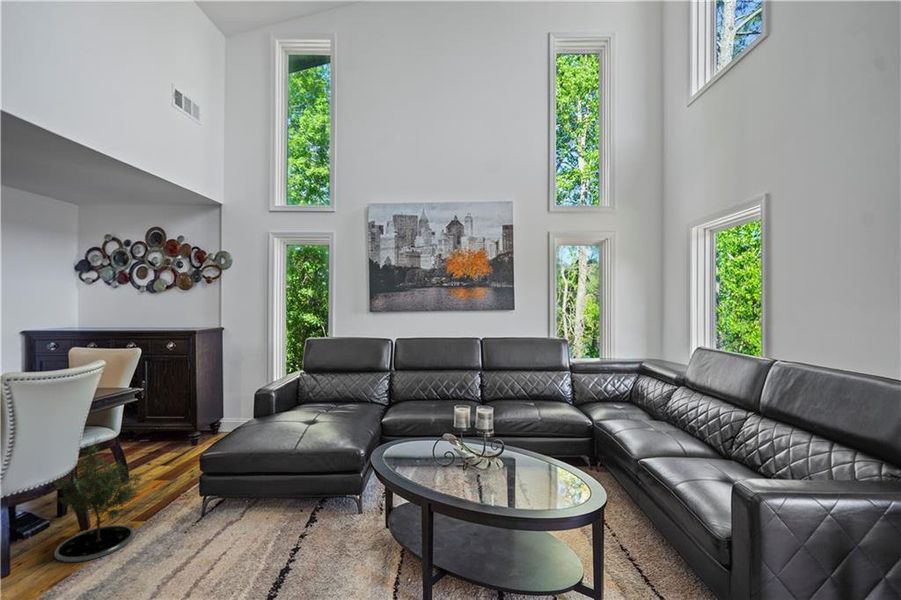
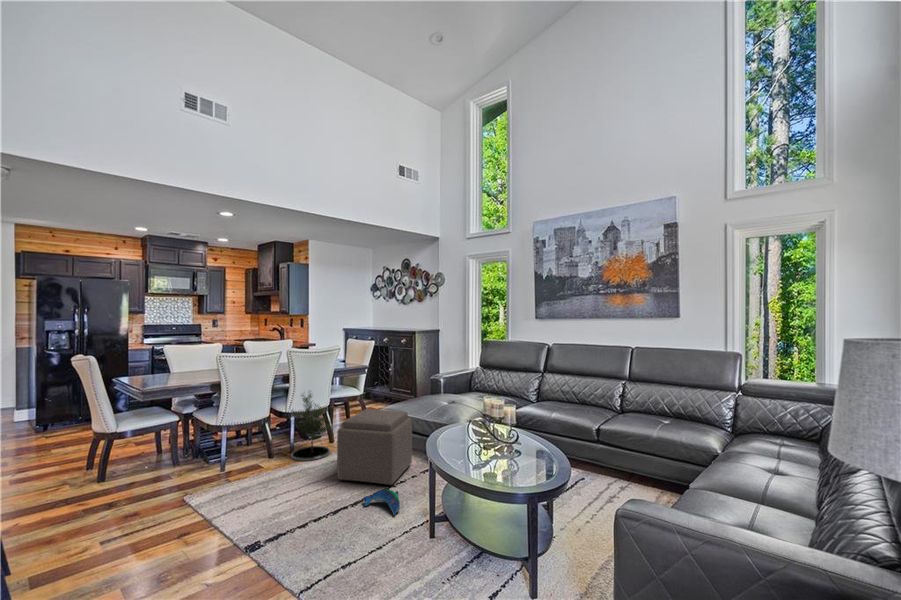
ottoman: none [201,442,295,562] -> present [337,409,412,485]
plush toy: none [279,545,344,582] -> present [363,489,400,516]

